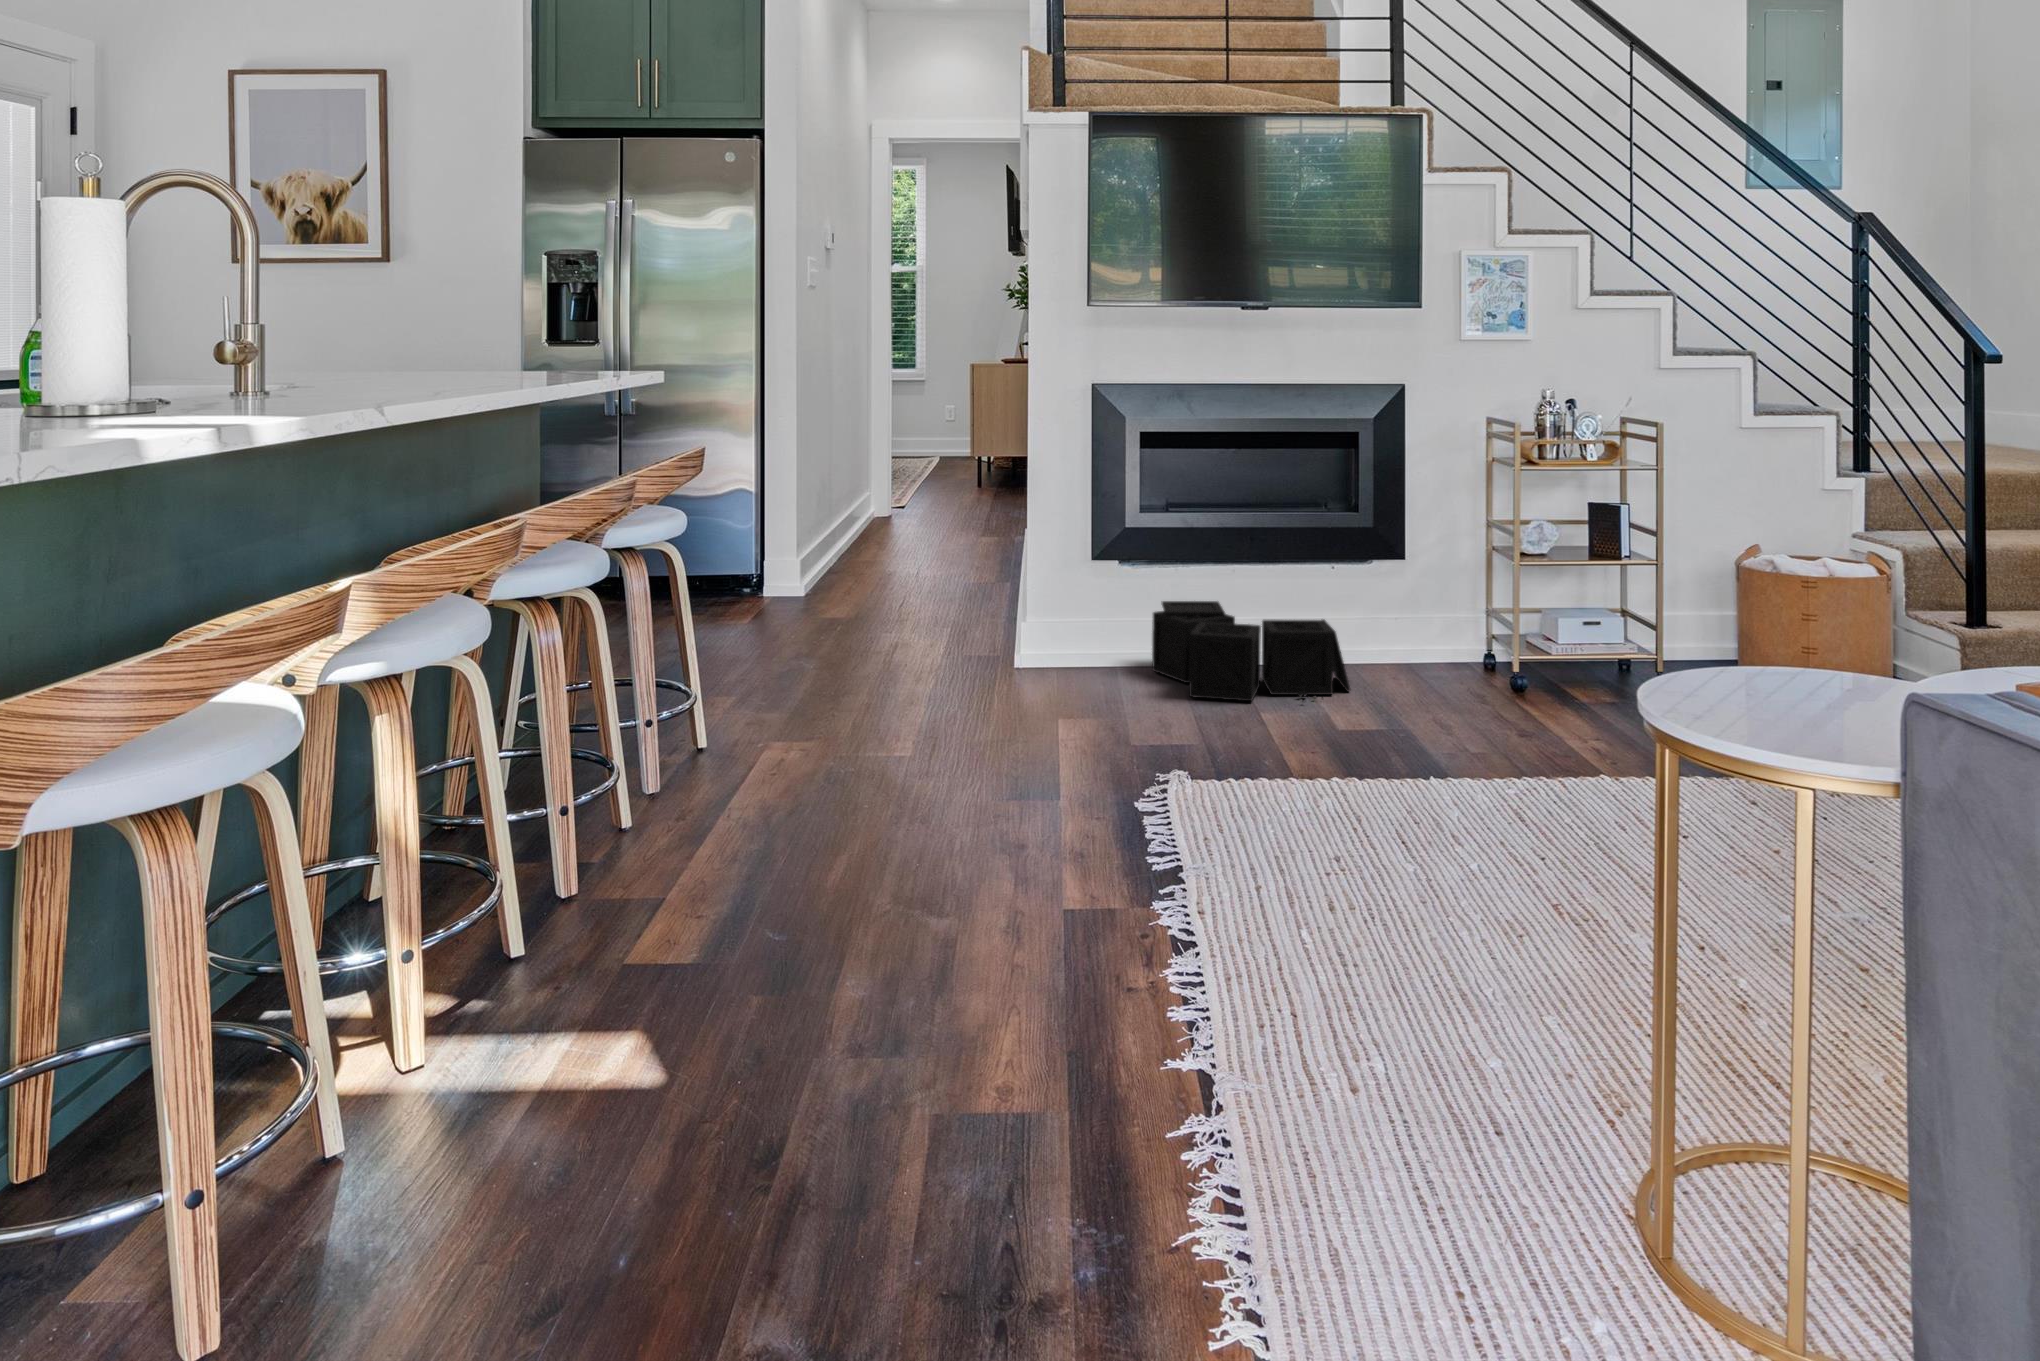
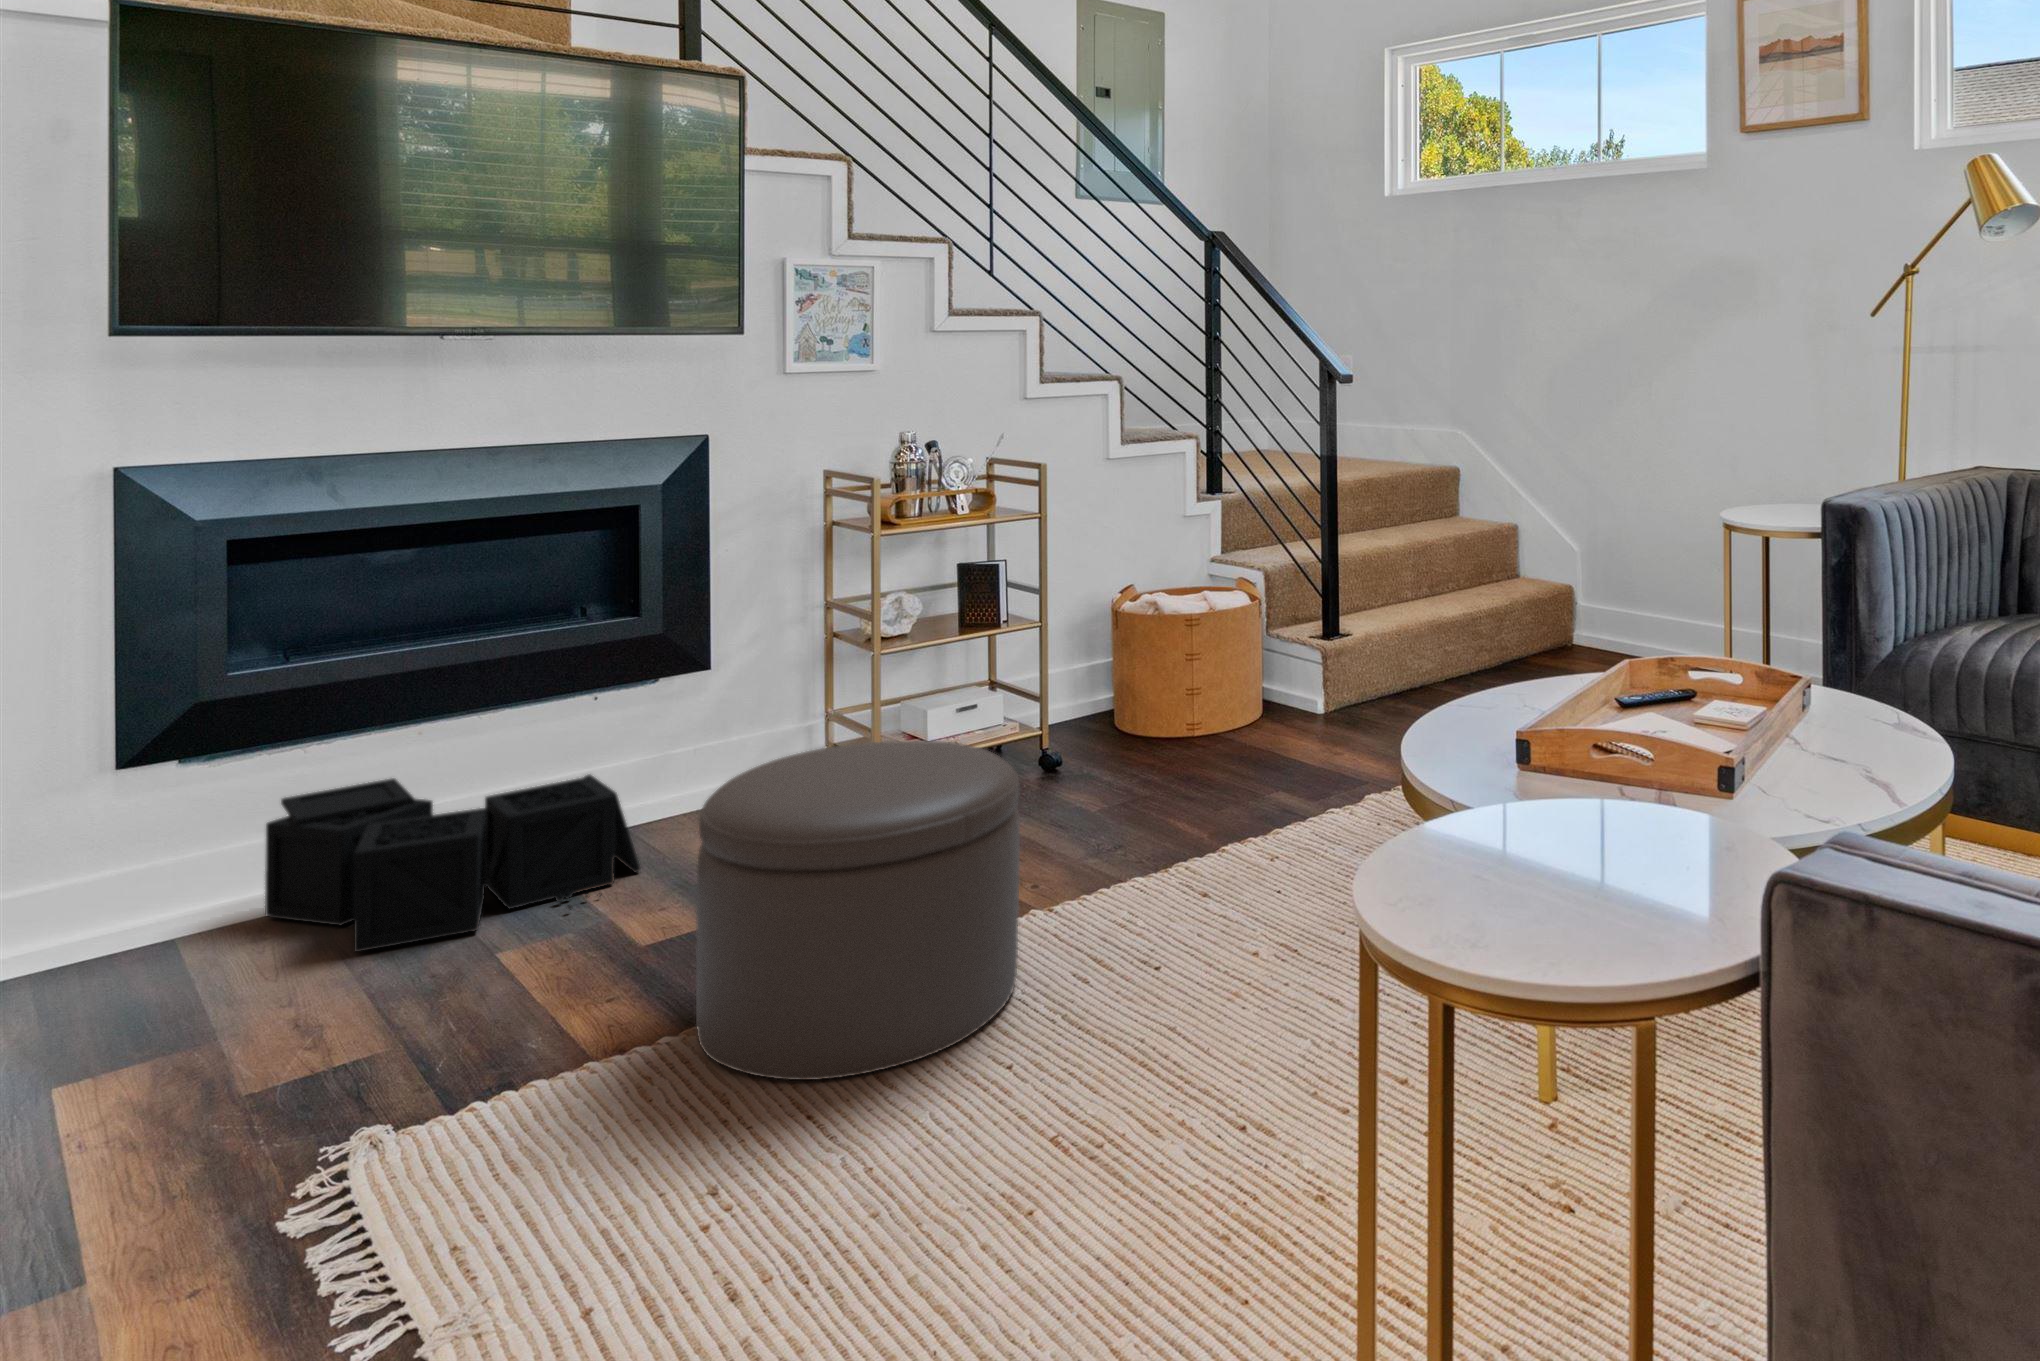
ottoman: none [1353,606,1576,833] -> present [696,741,1020,1080]

